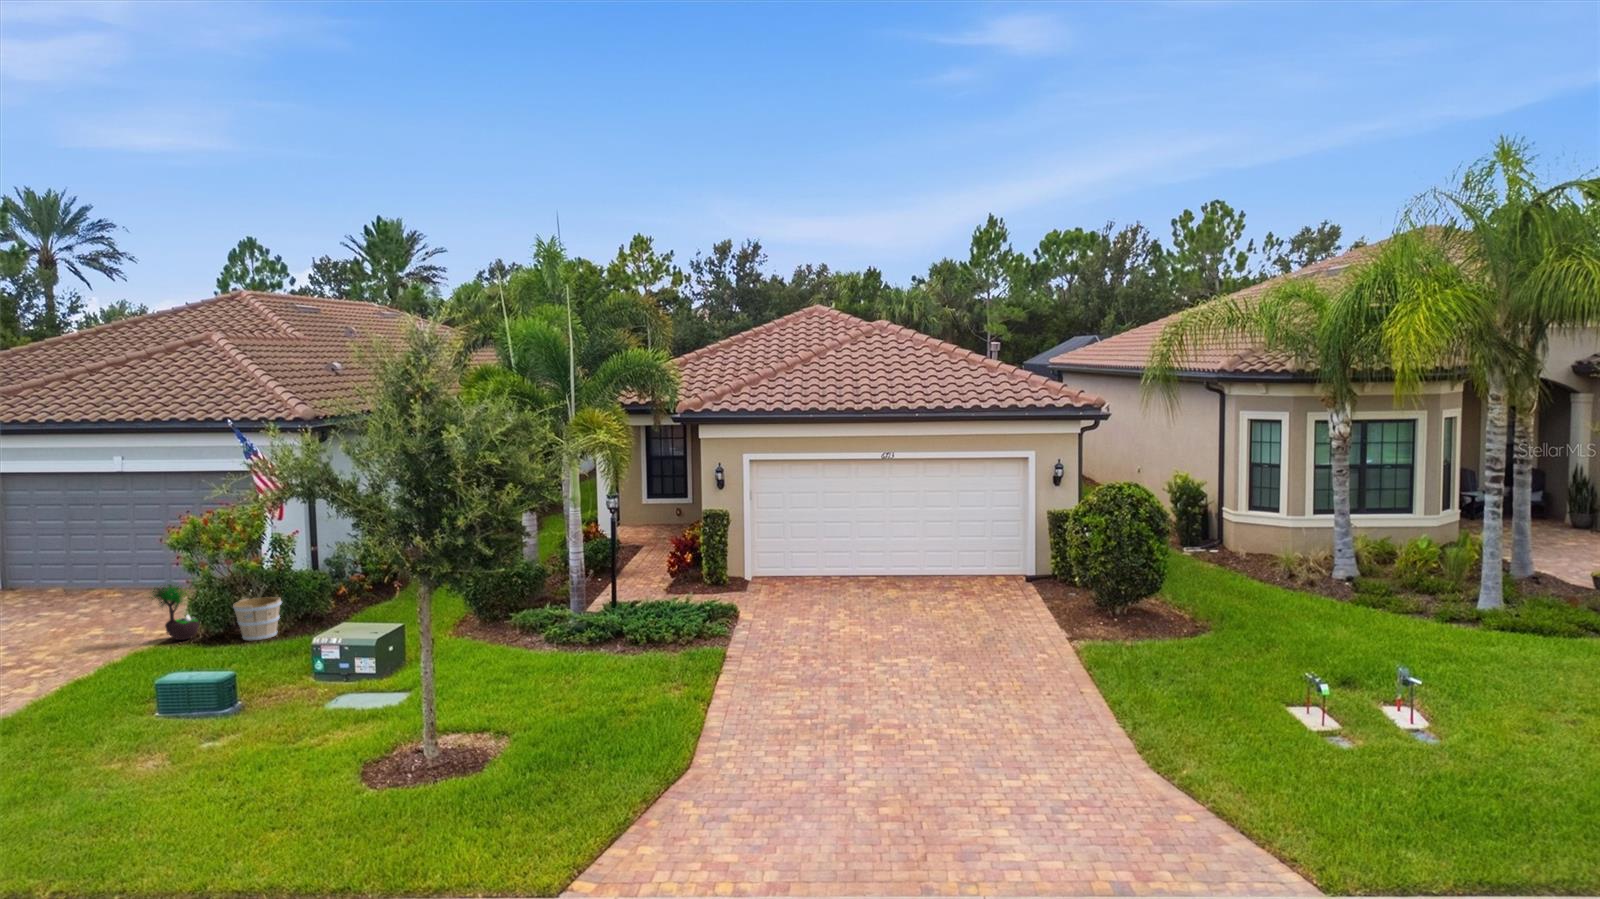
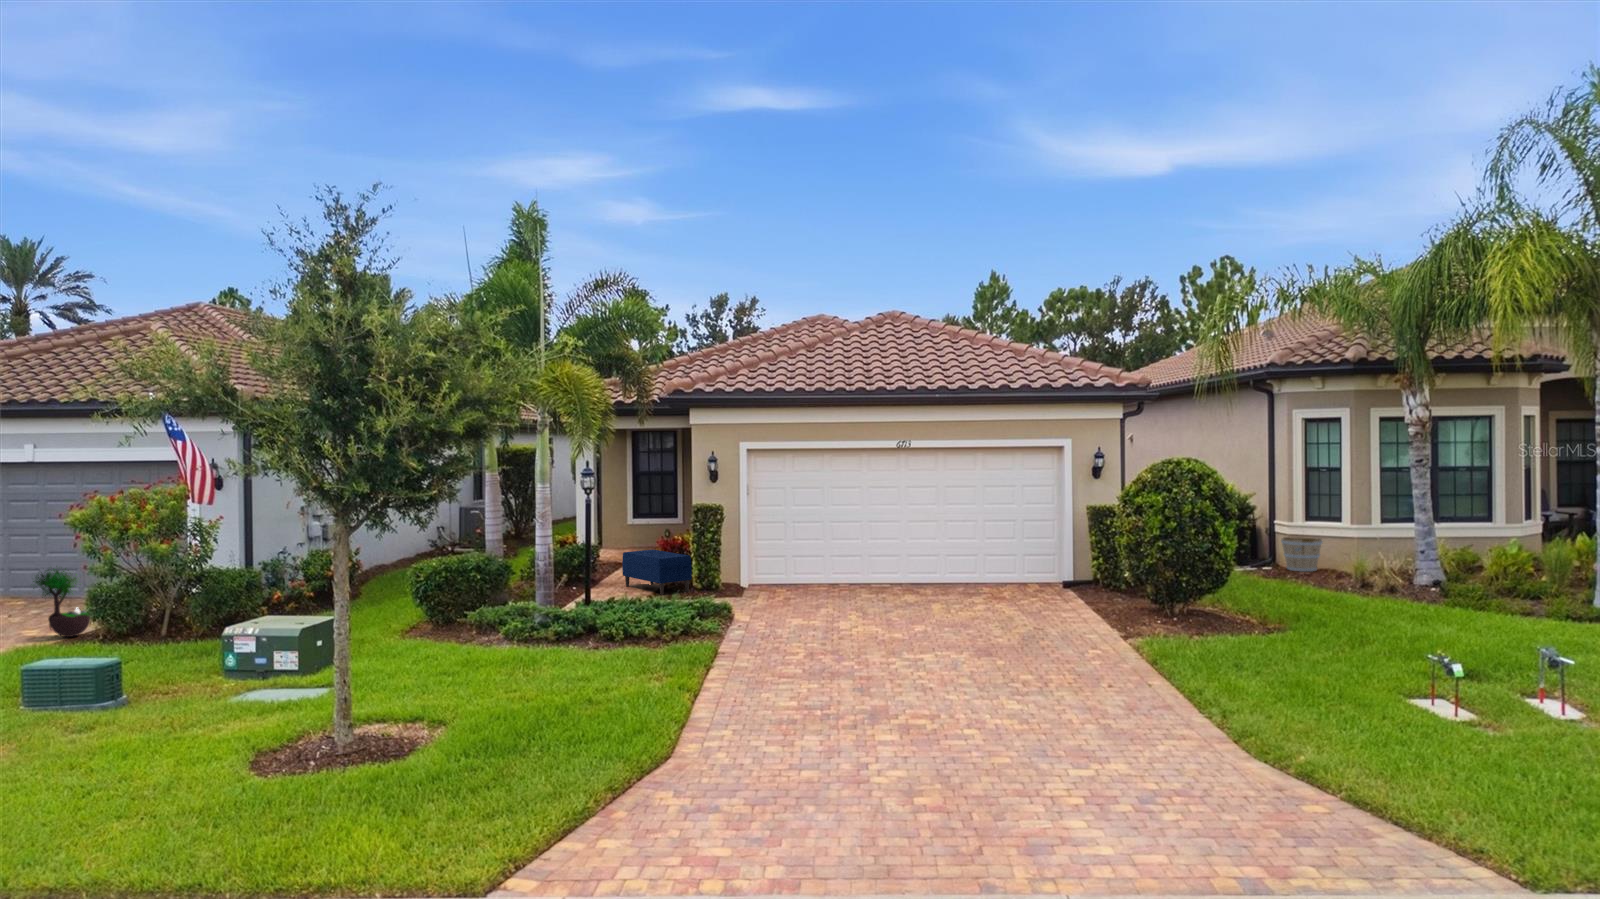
bench: none [645,546,705,589] -> present [622,550,692,595]
wooden bucket: present [233,597,282,641] -> present [1281,537,1322,572]

